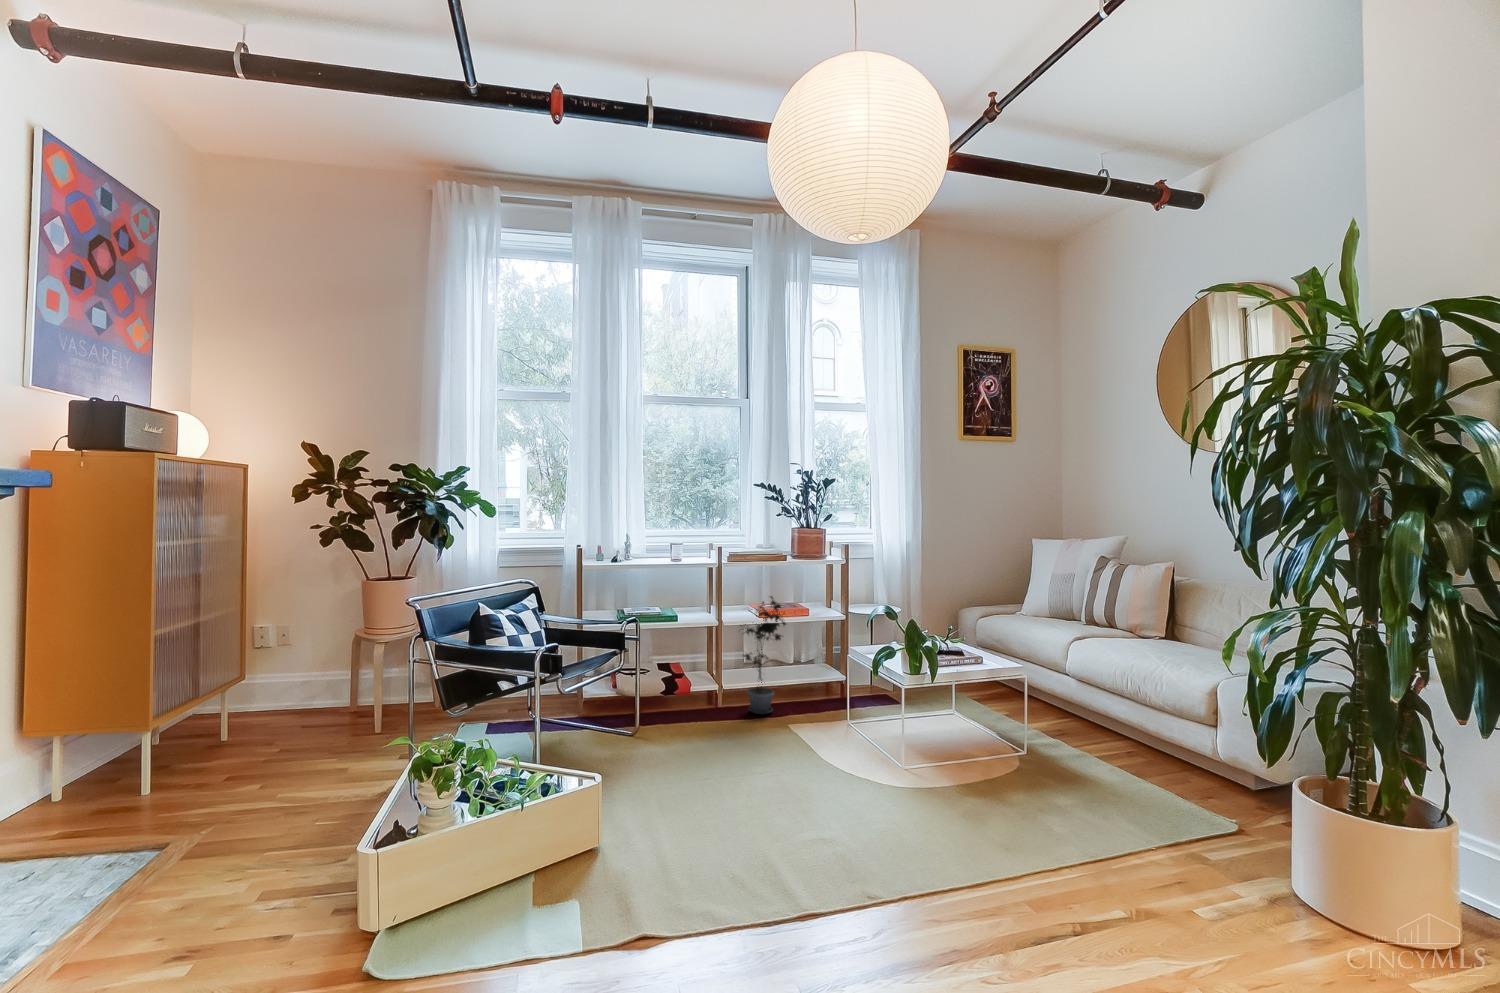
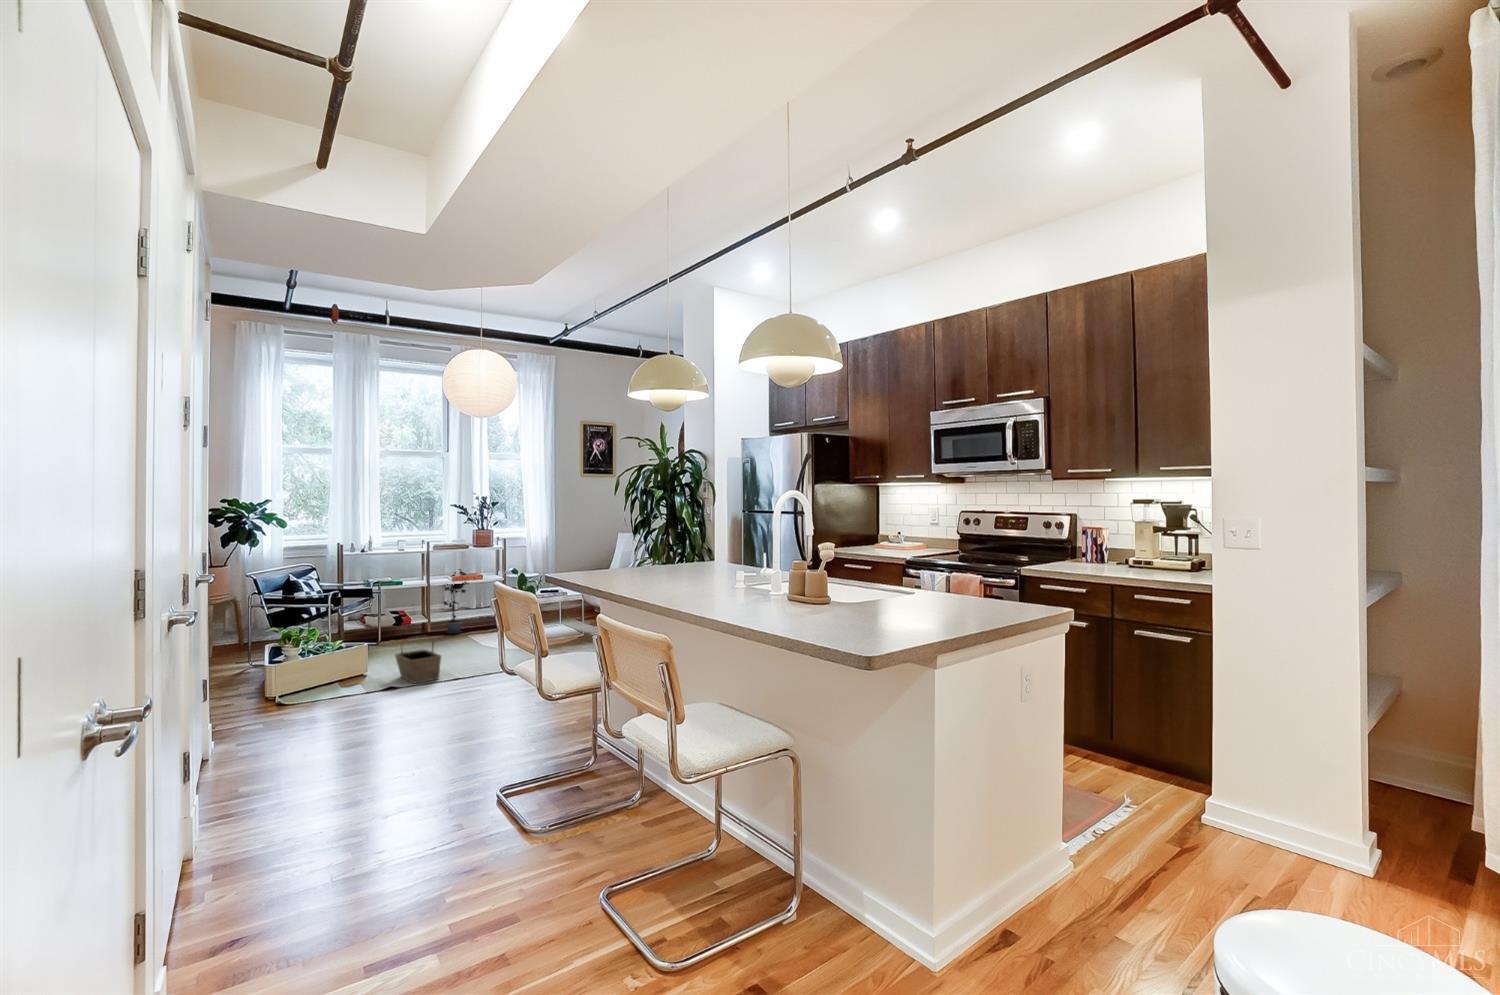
basket: none [658,785,772,937] -> present [395,636,441,683]

